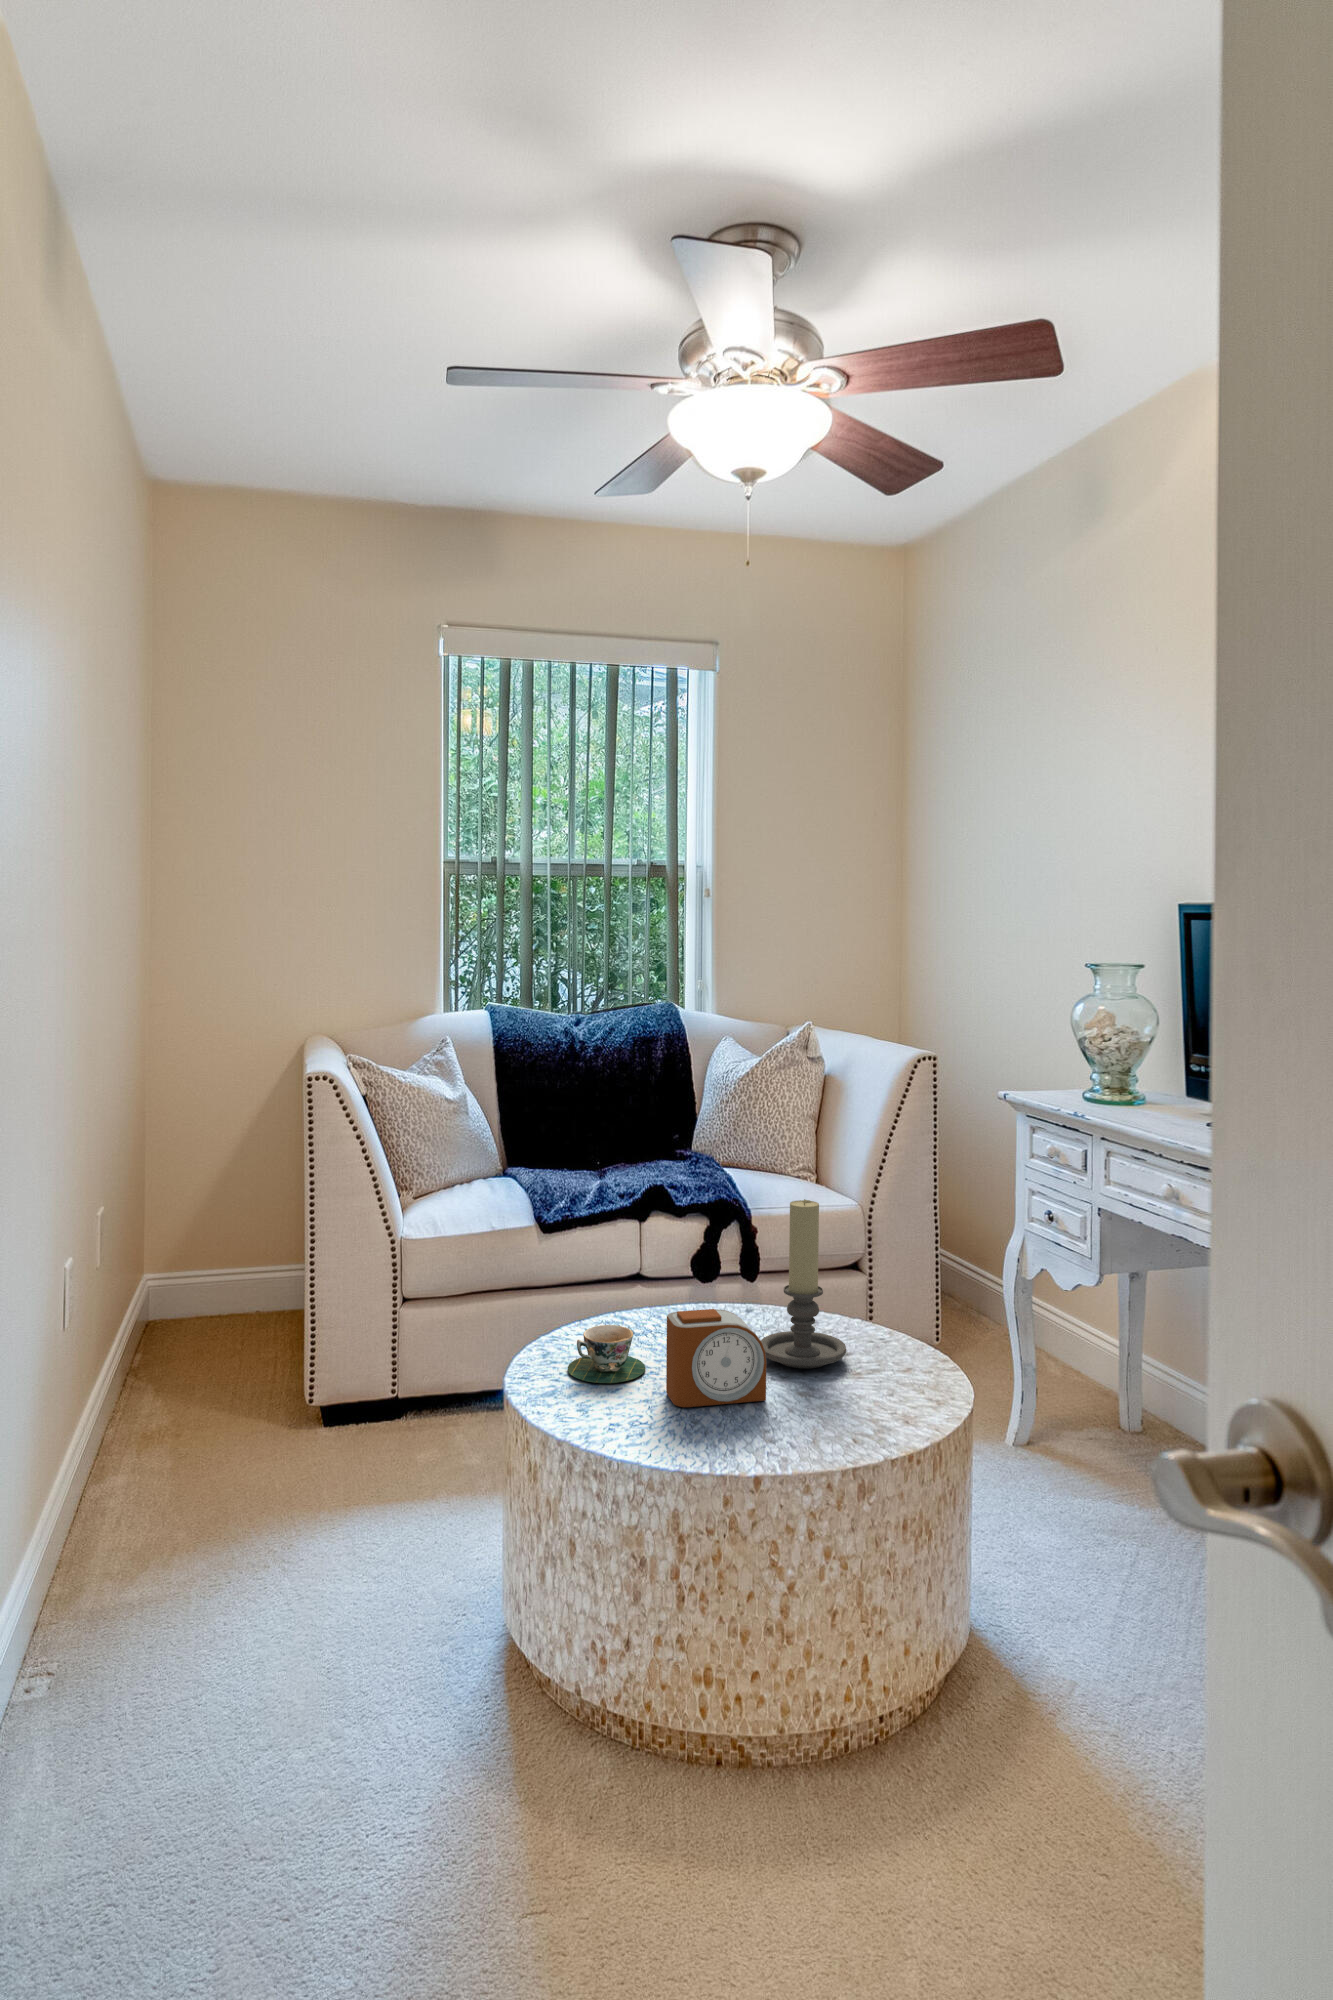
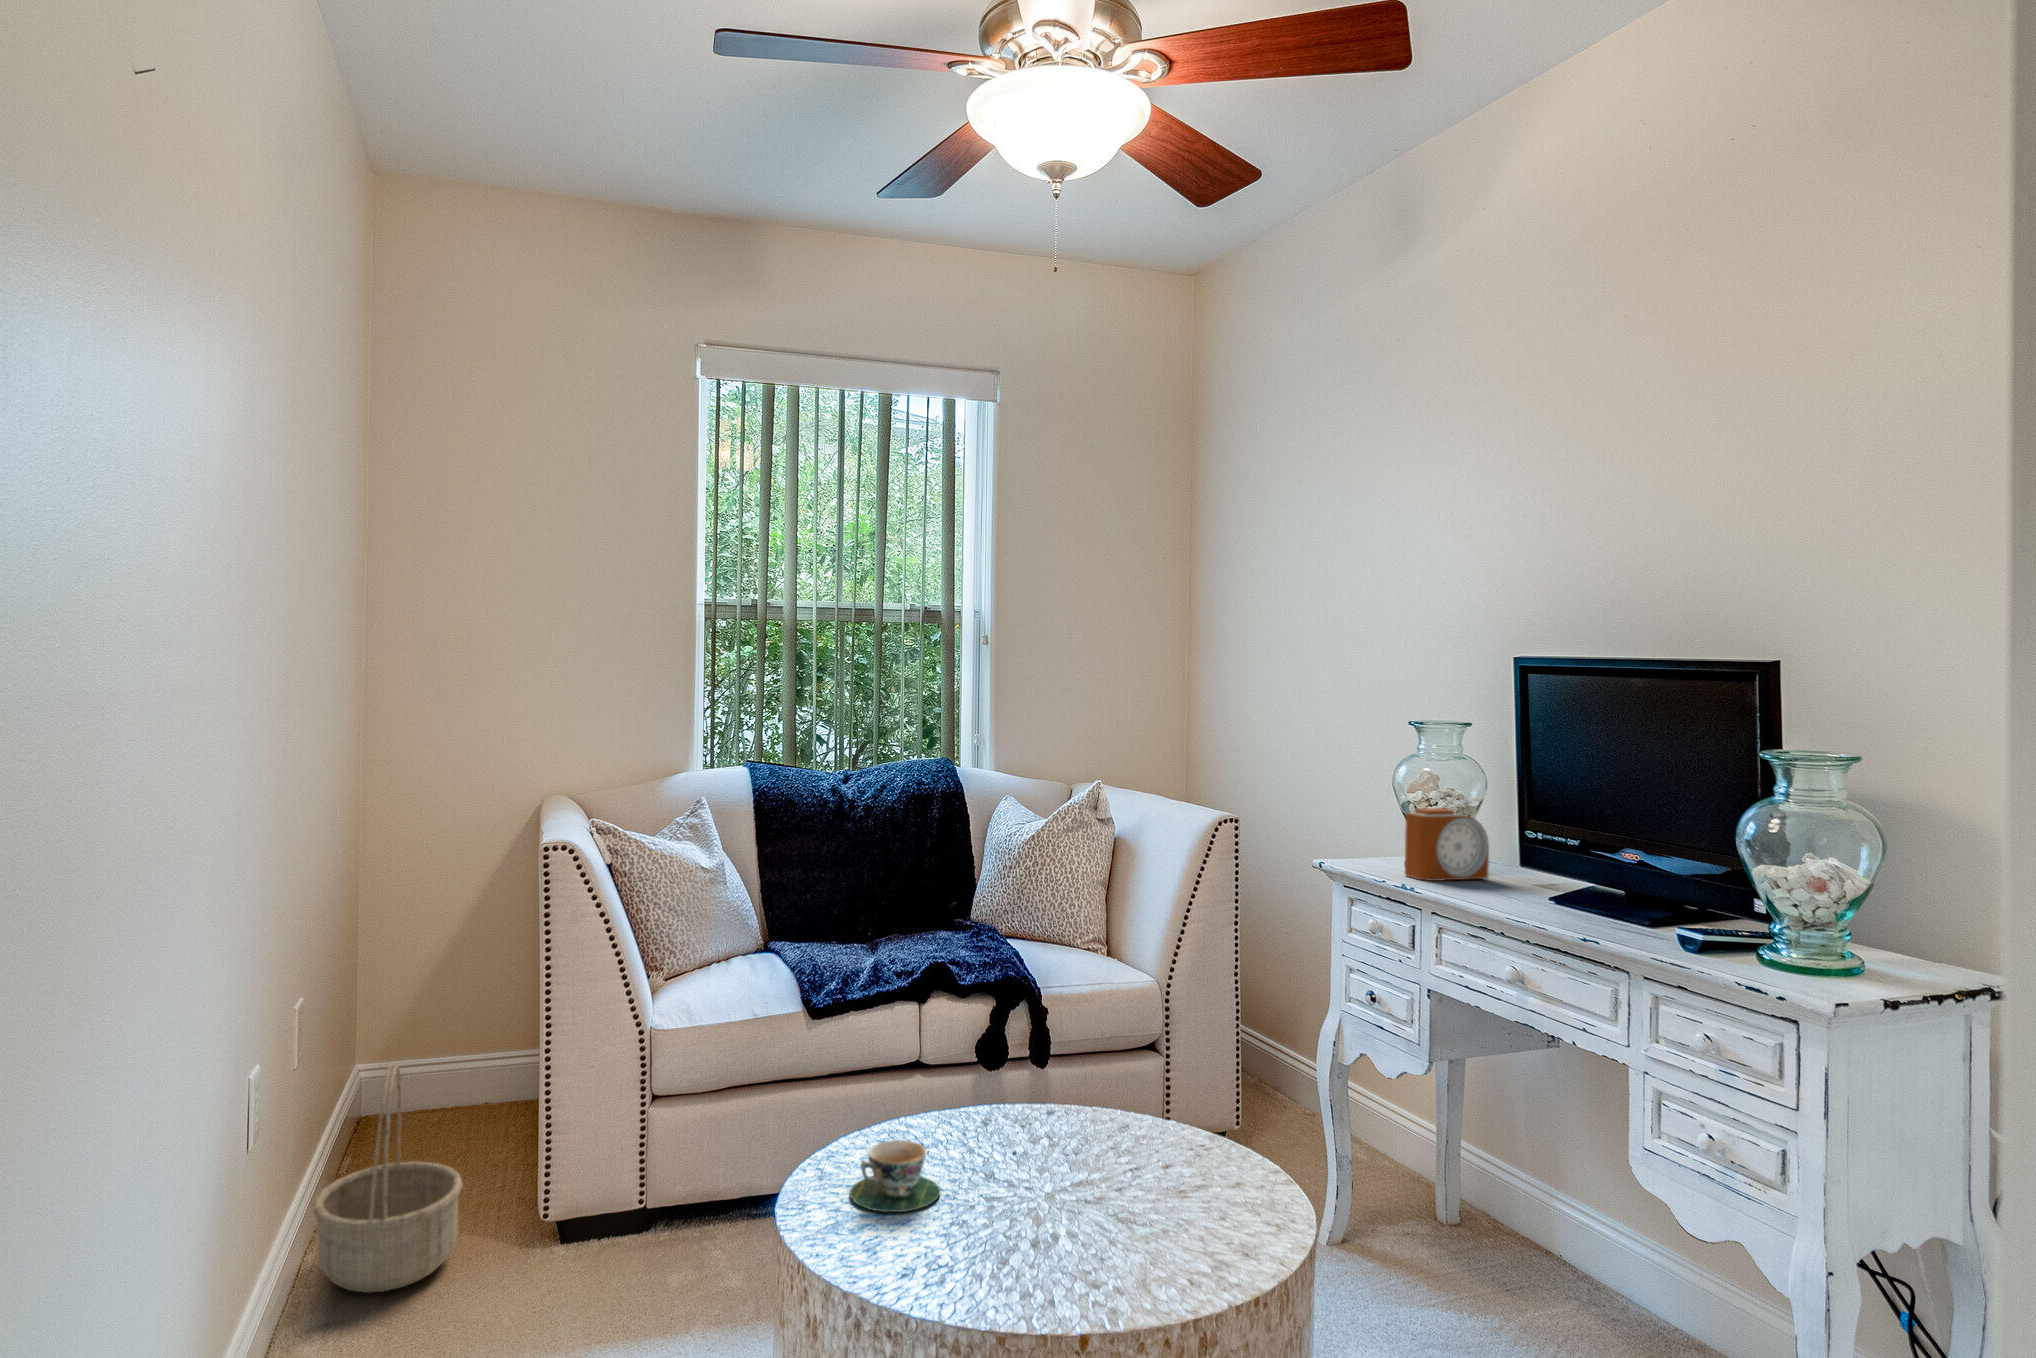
candle holder: present [761,1199,846,1368] -> none [1069,991,1168,1187]
basket: none [119,1264,244,1457] -> present [313,1063,463,1293]
alarm clock: present [666,1309,766,1407] -> present [1405,808,1489,881]

